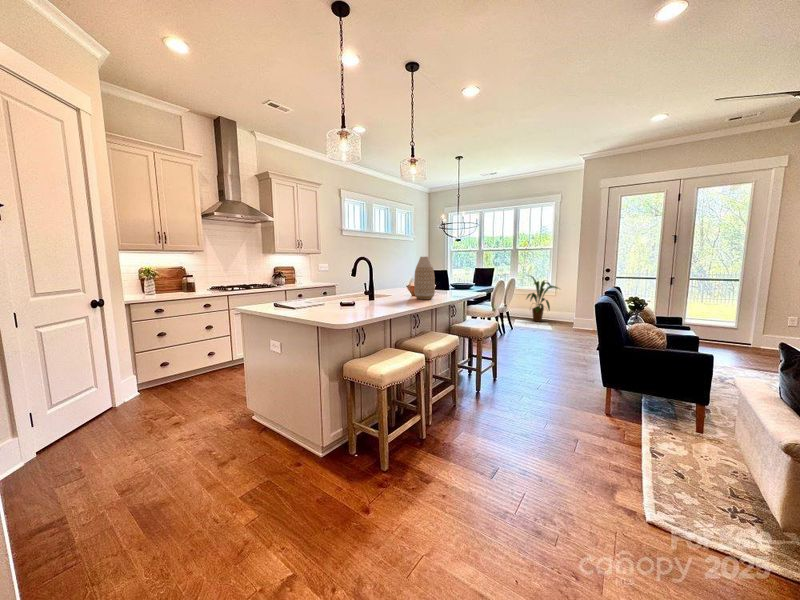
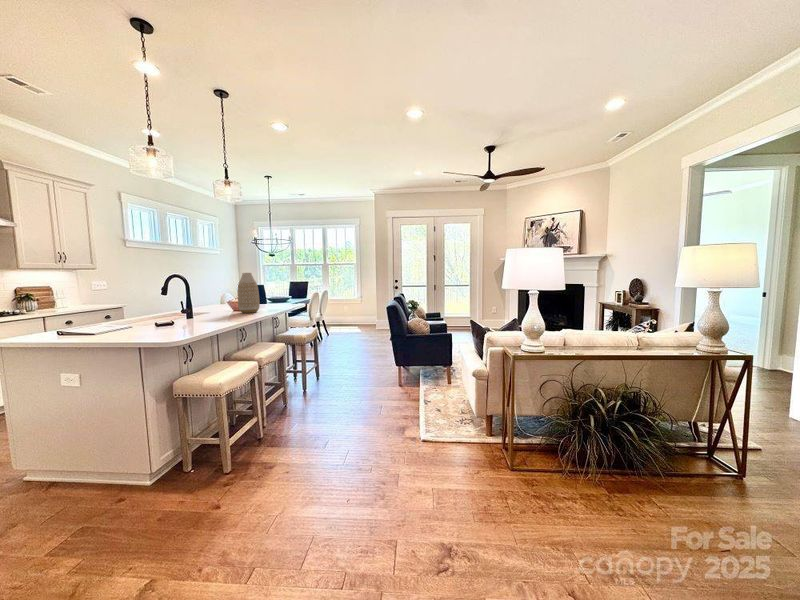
house plant: present [527,276,557,322] -> none [337,287,366,326]

